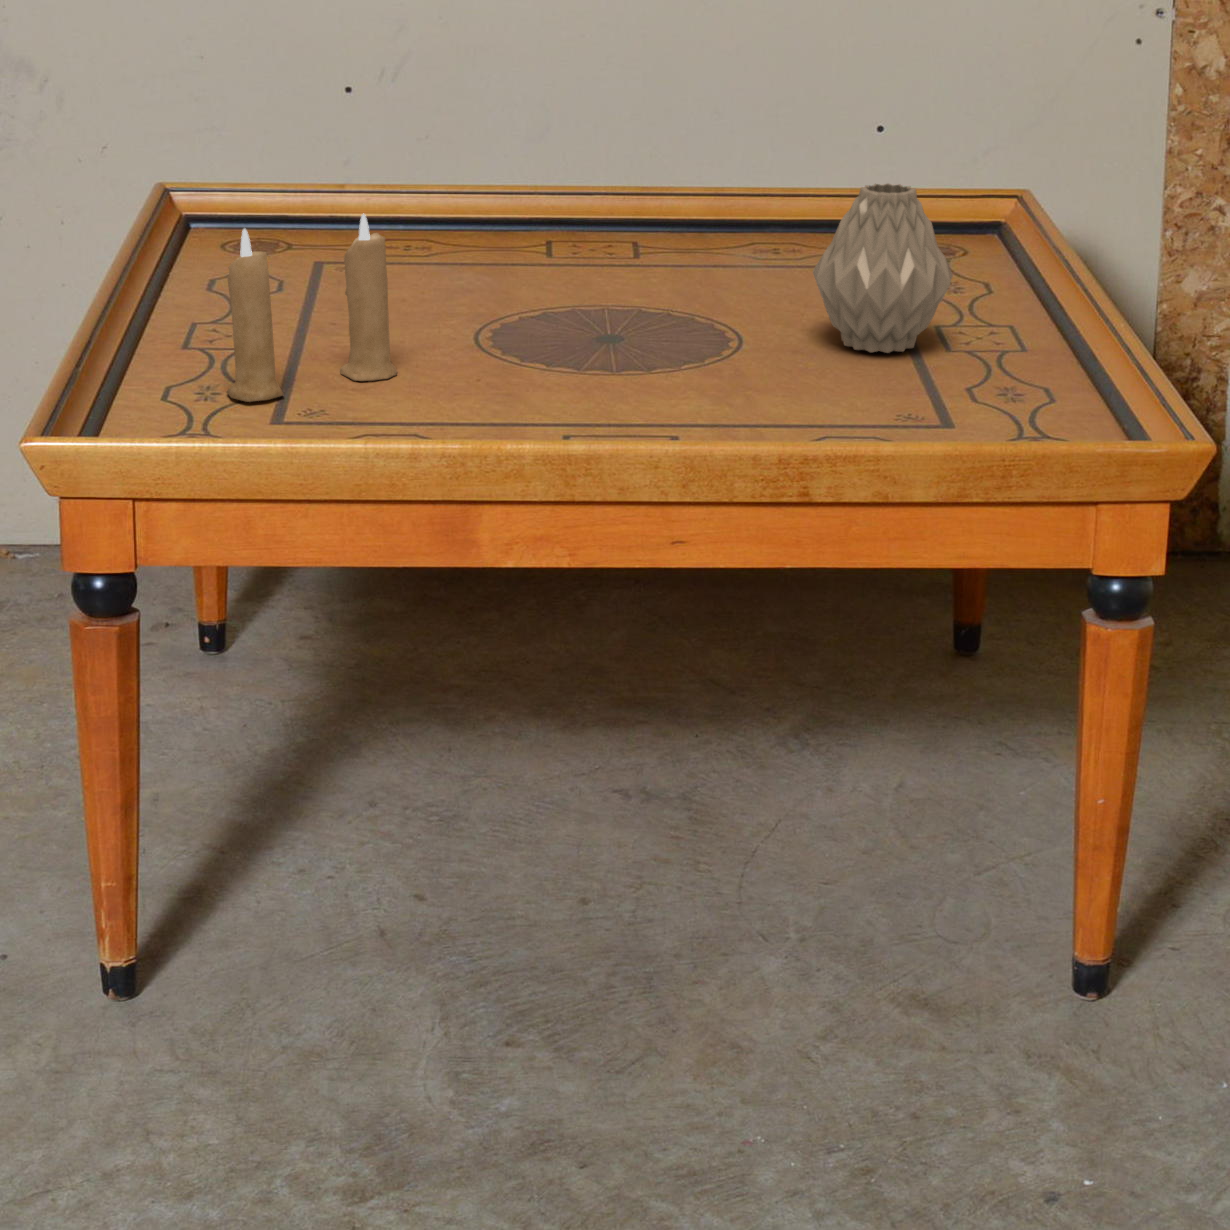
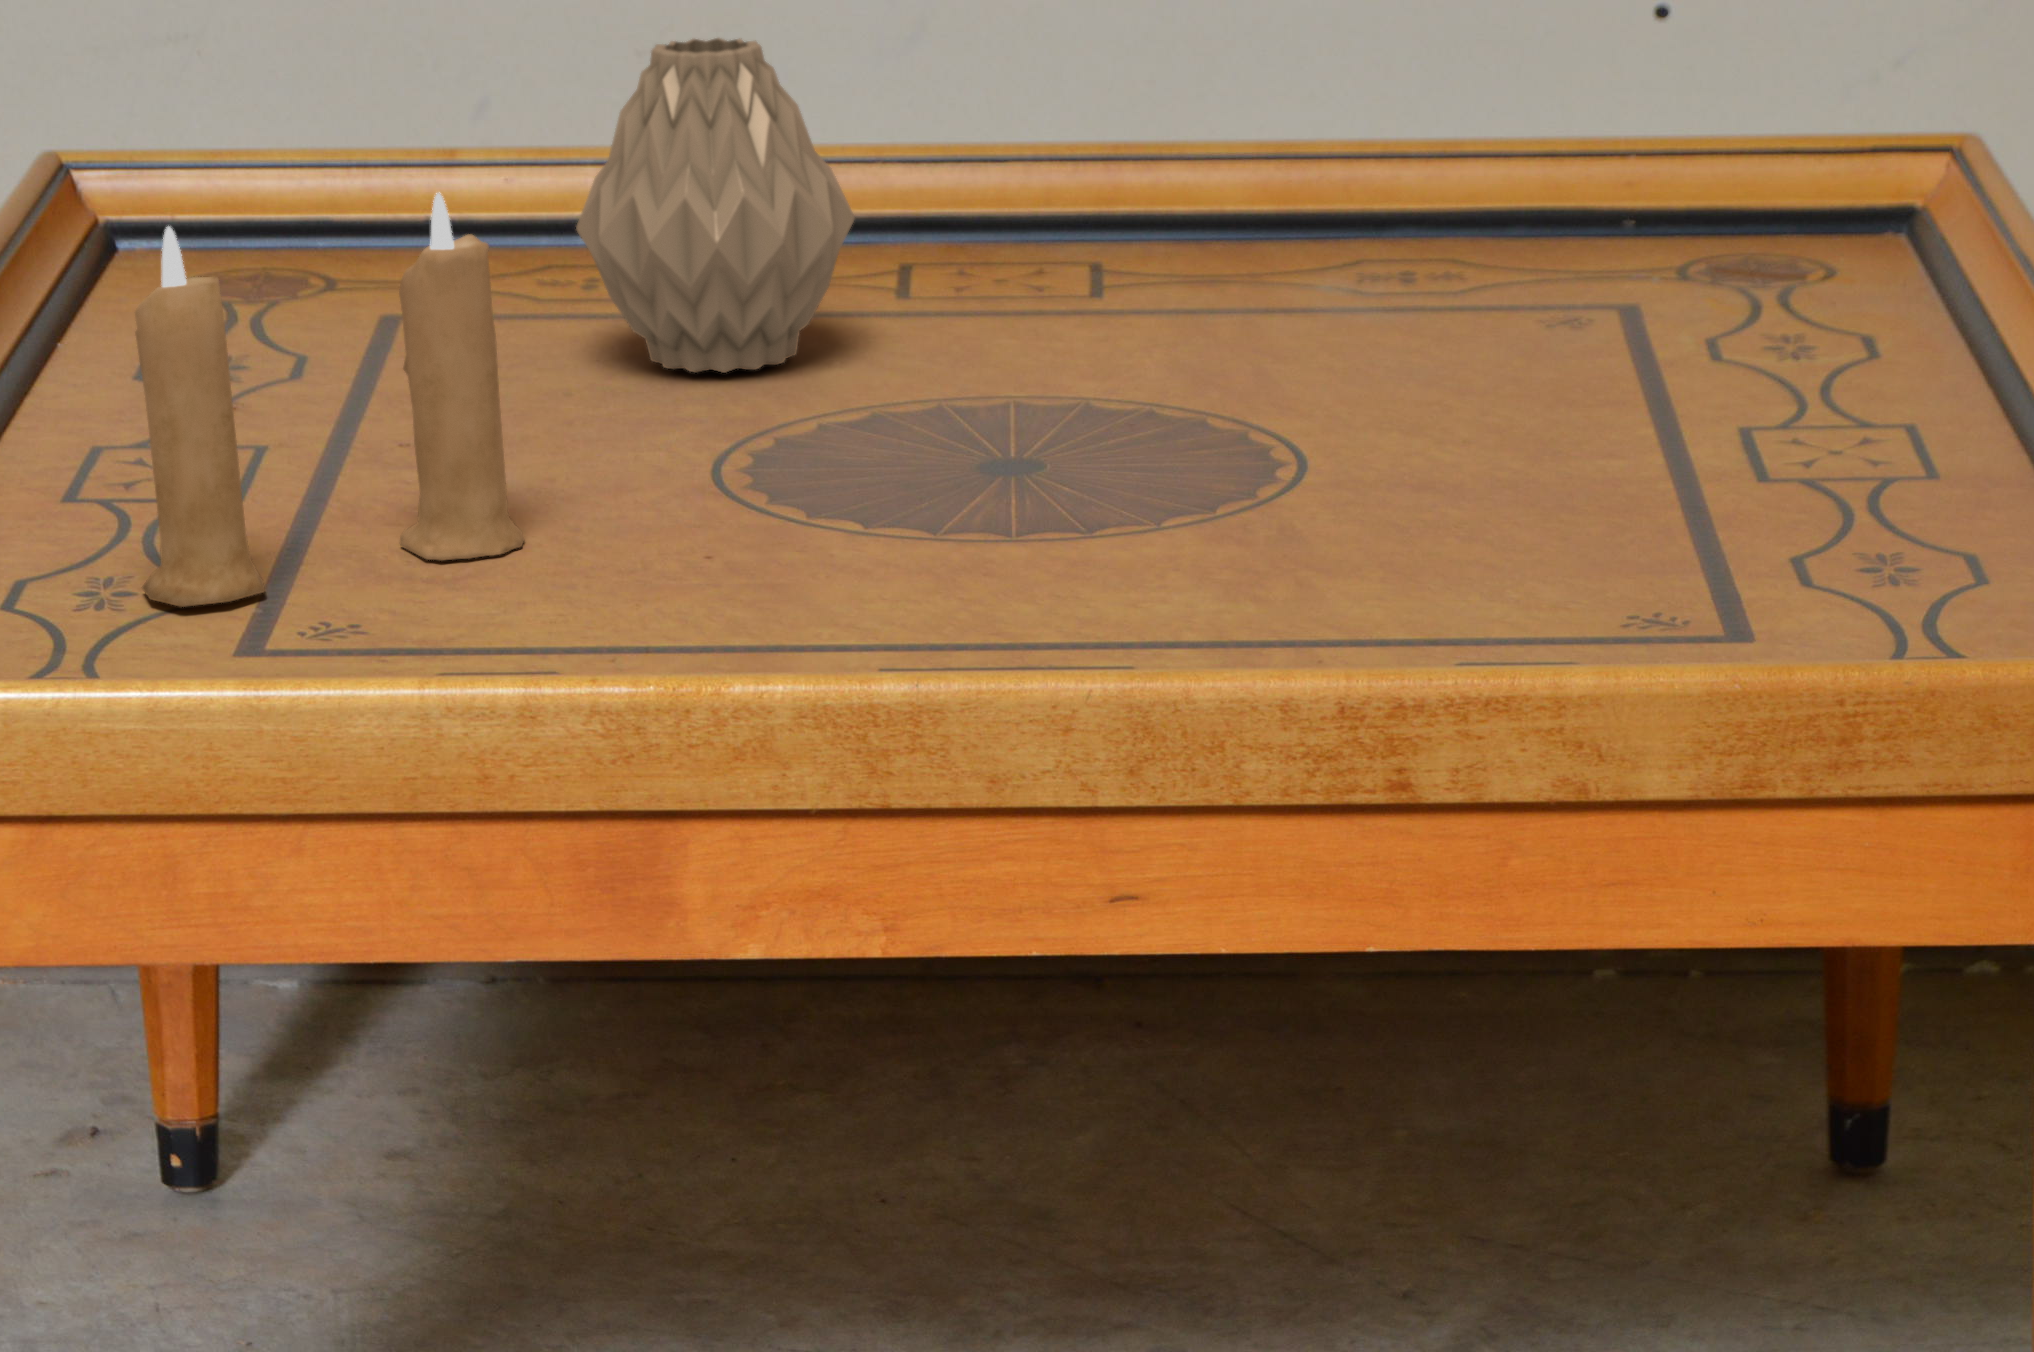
vase: present [813,184,953,353] -> present [576,38,854,373]

